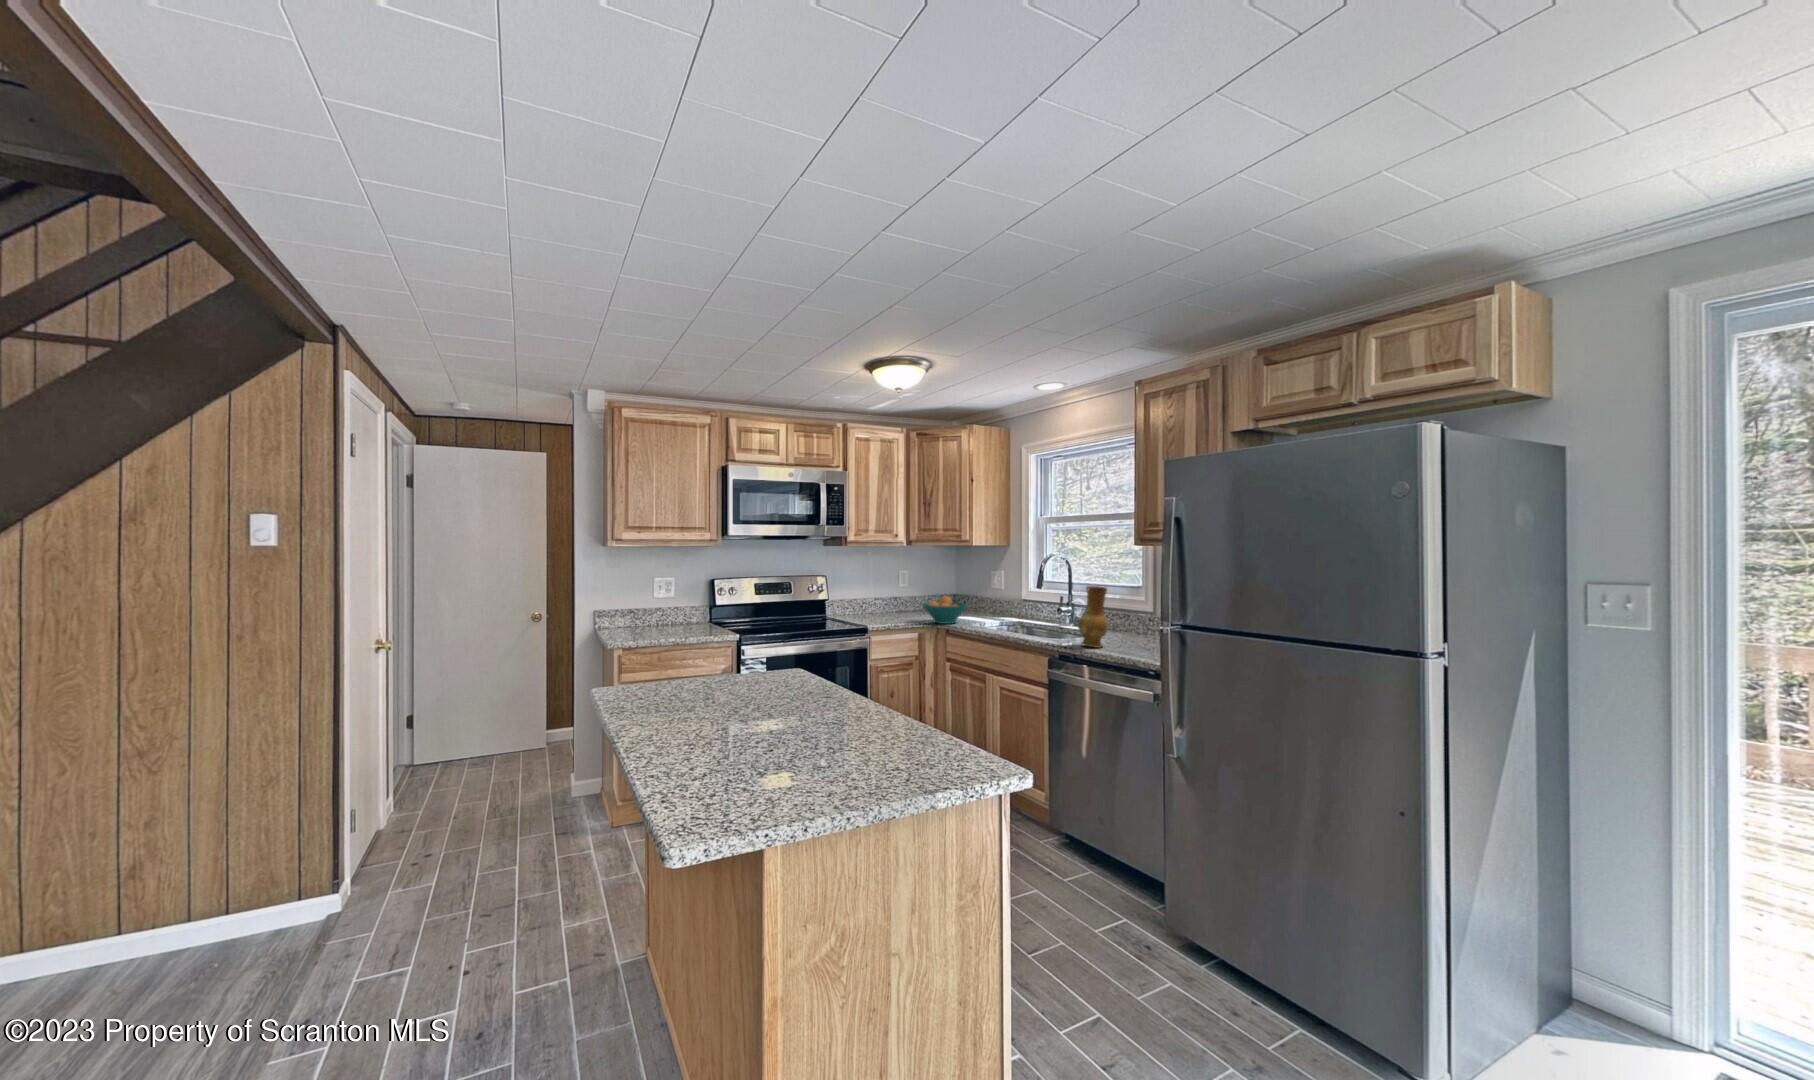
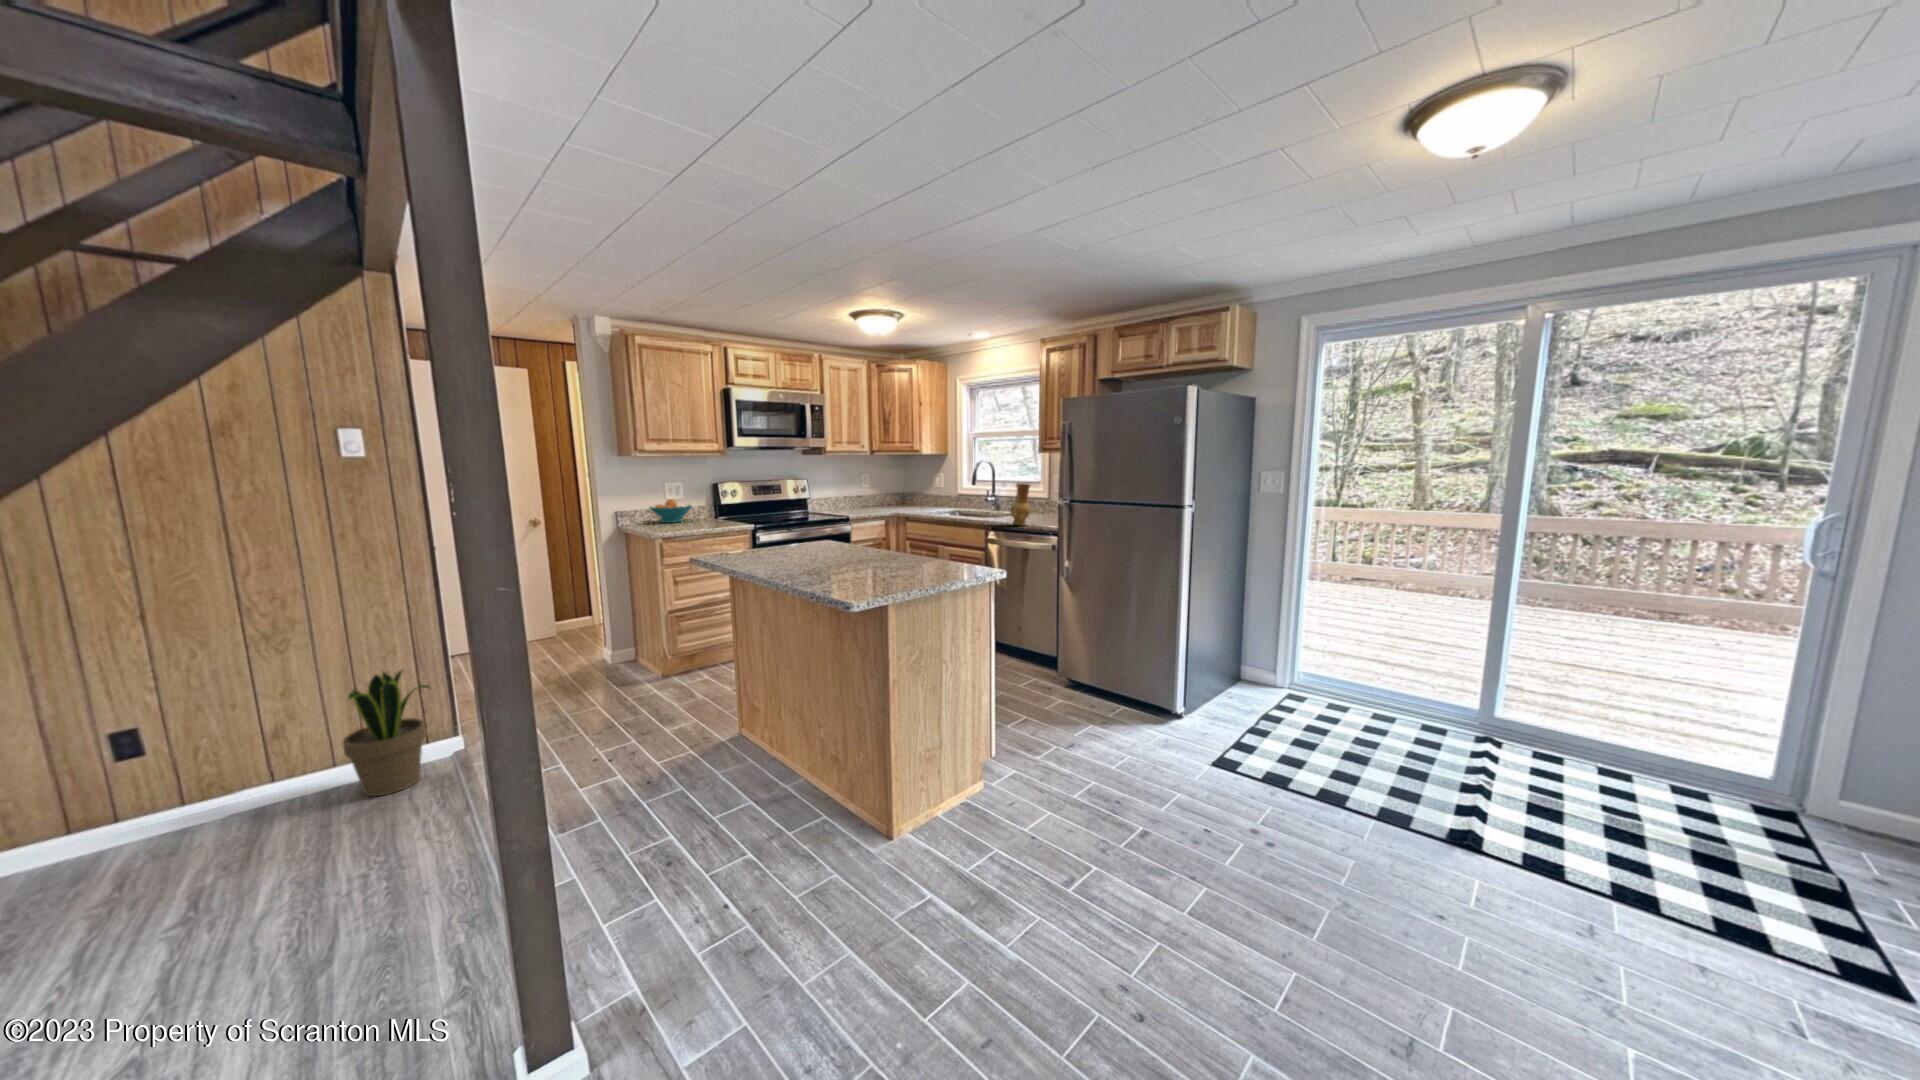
fruit bowl: present [923,596,968,624] -> present [650,499,692,523]
potted plant: none [190,801,301,969] -> present [343,670,430,796]

